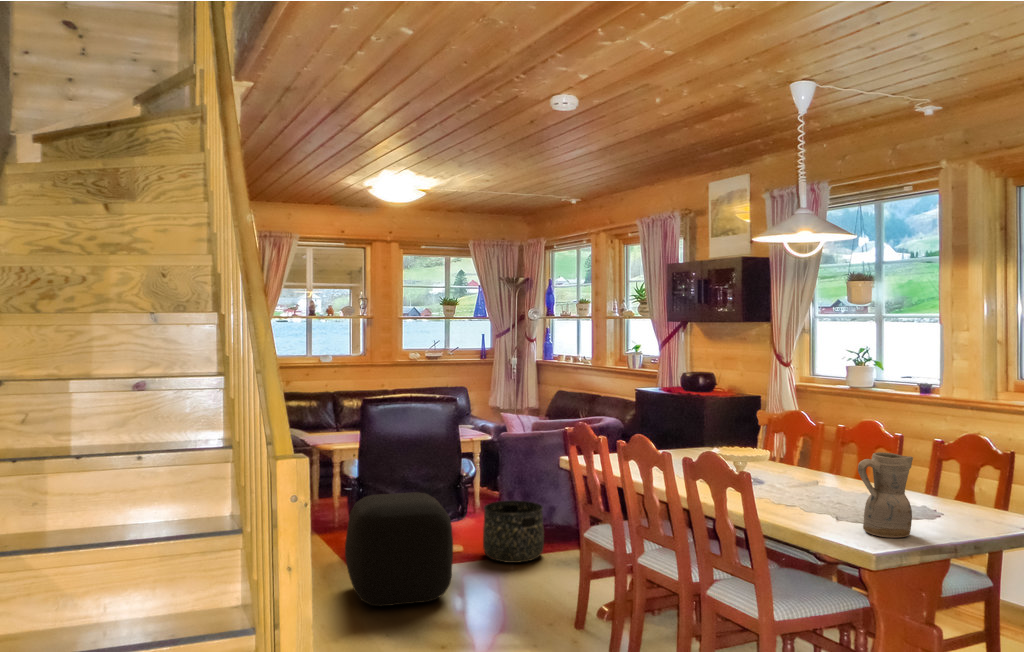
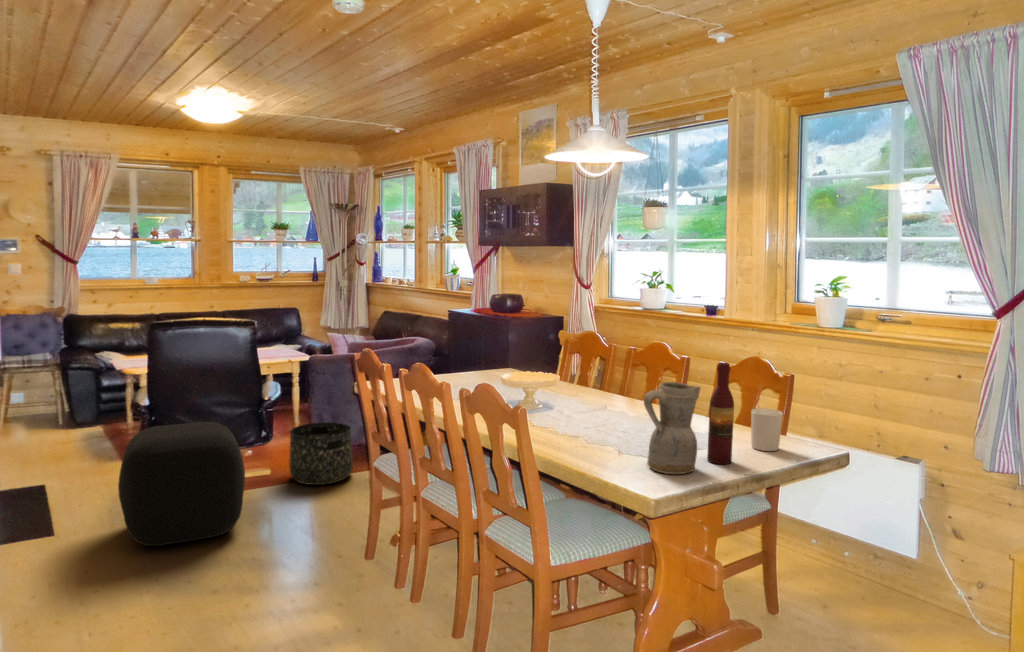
wine bottle: none [923,436,948,532] -> present [707,363,734,464]
candle holder: none [968,483,1002,525] -> present [751,408,783,451]

